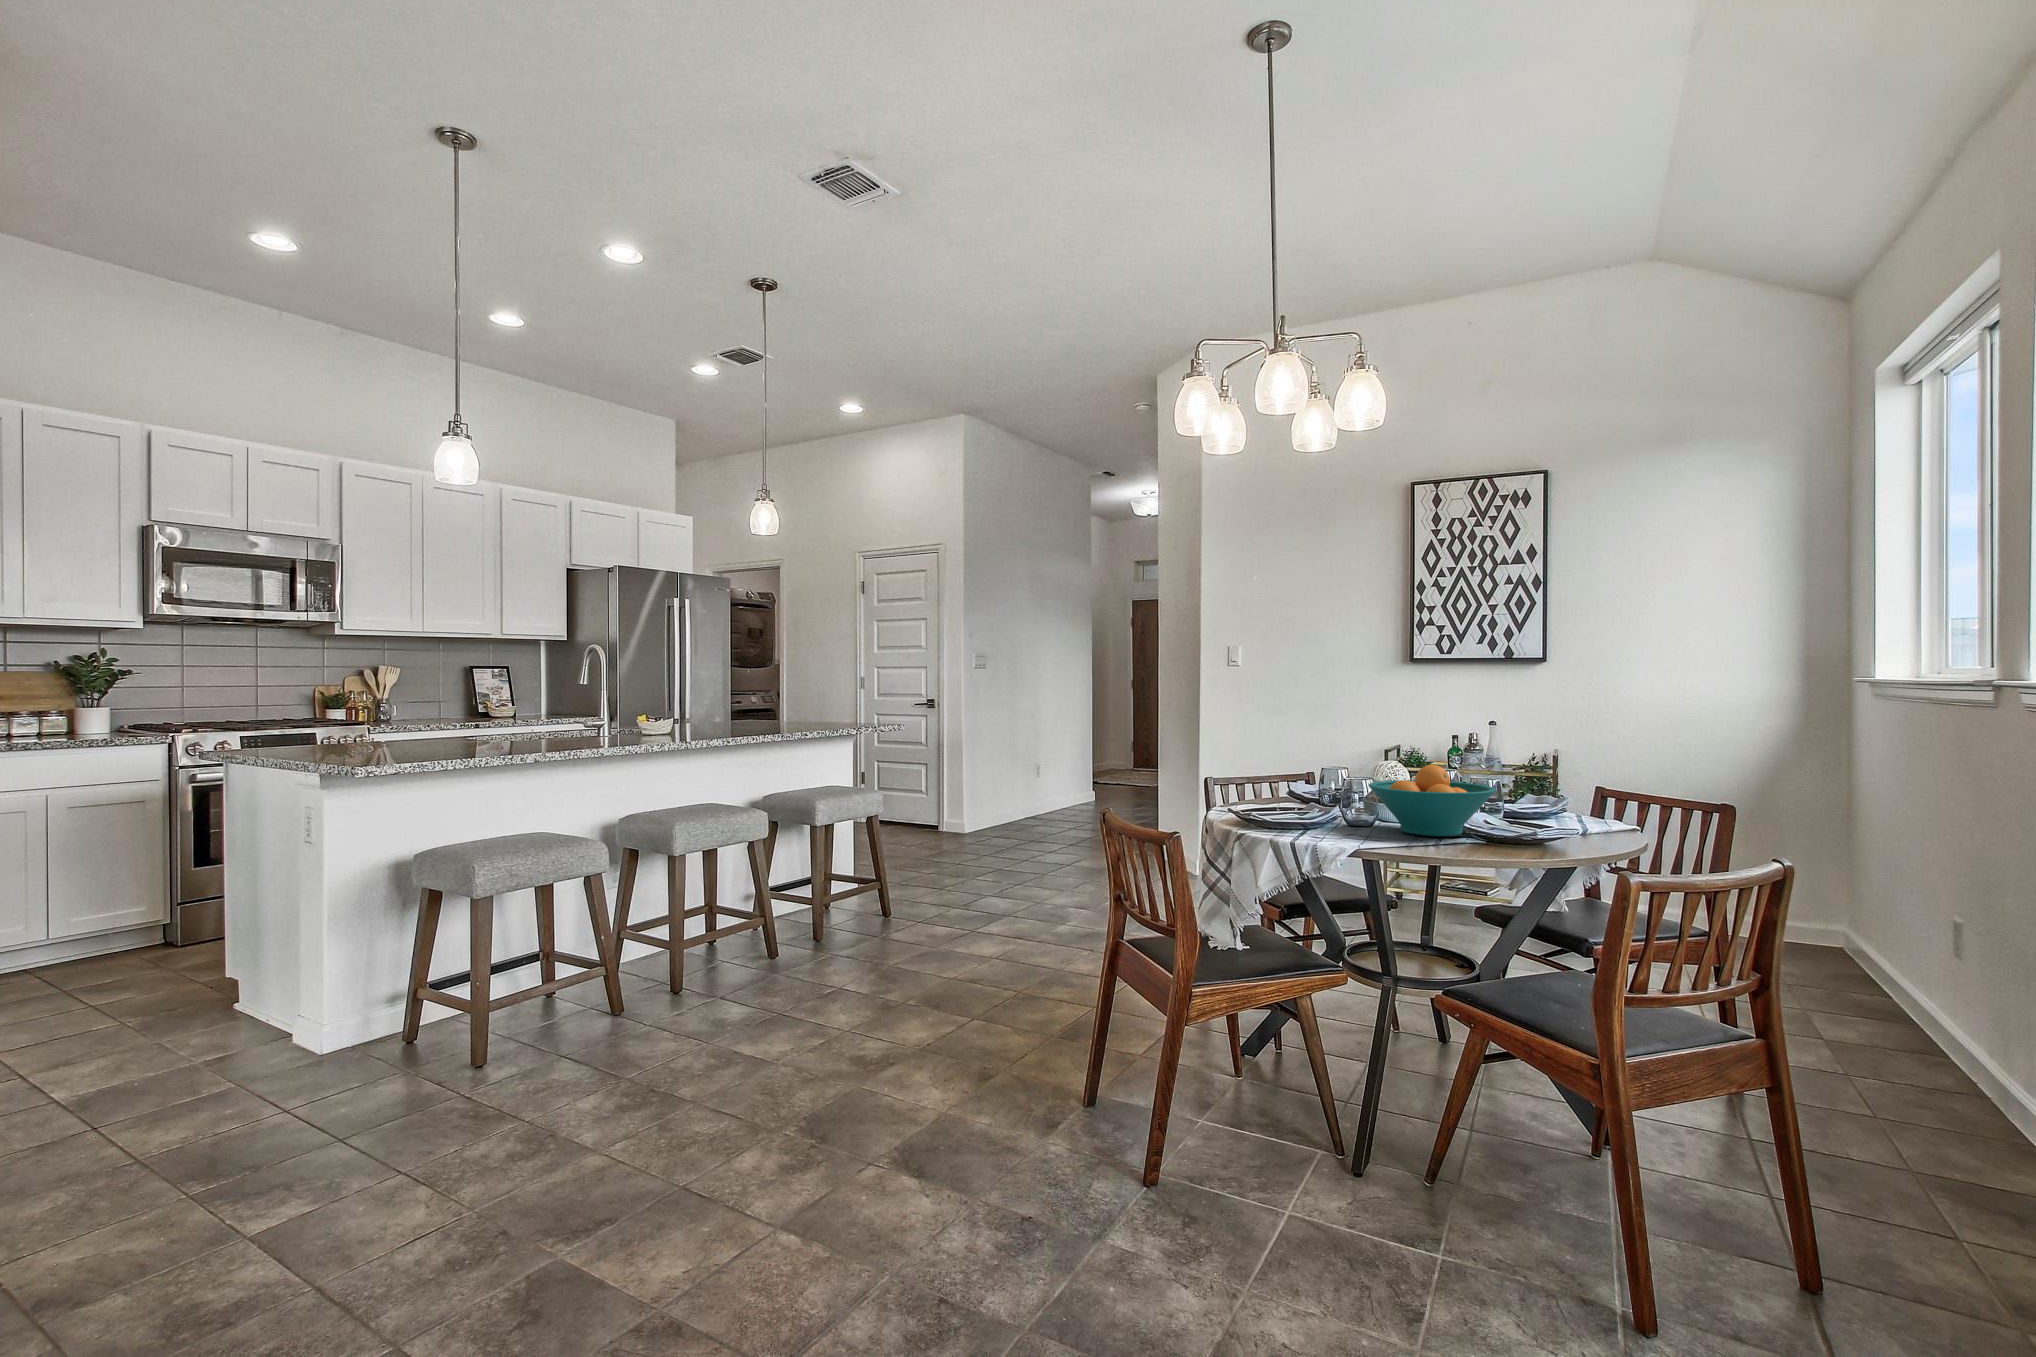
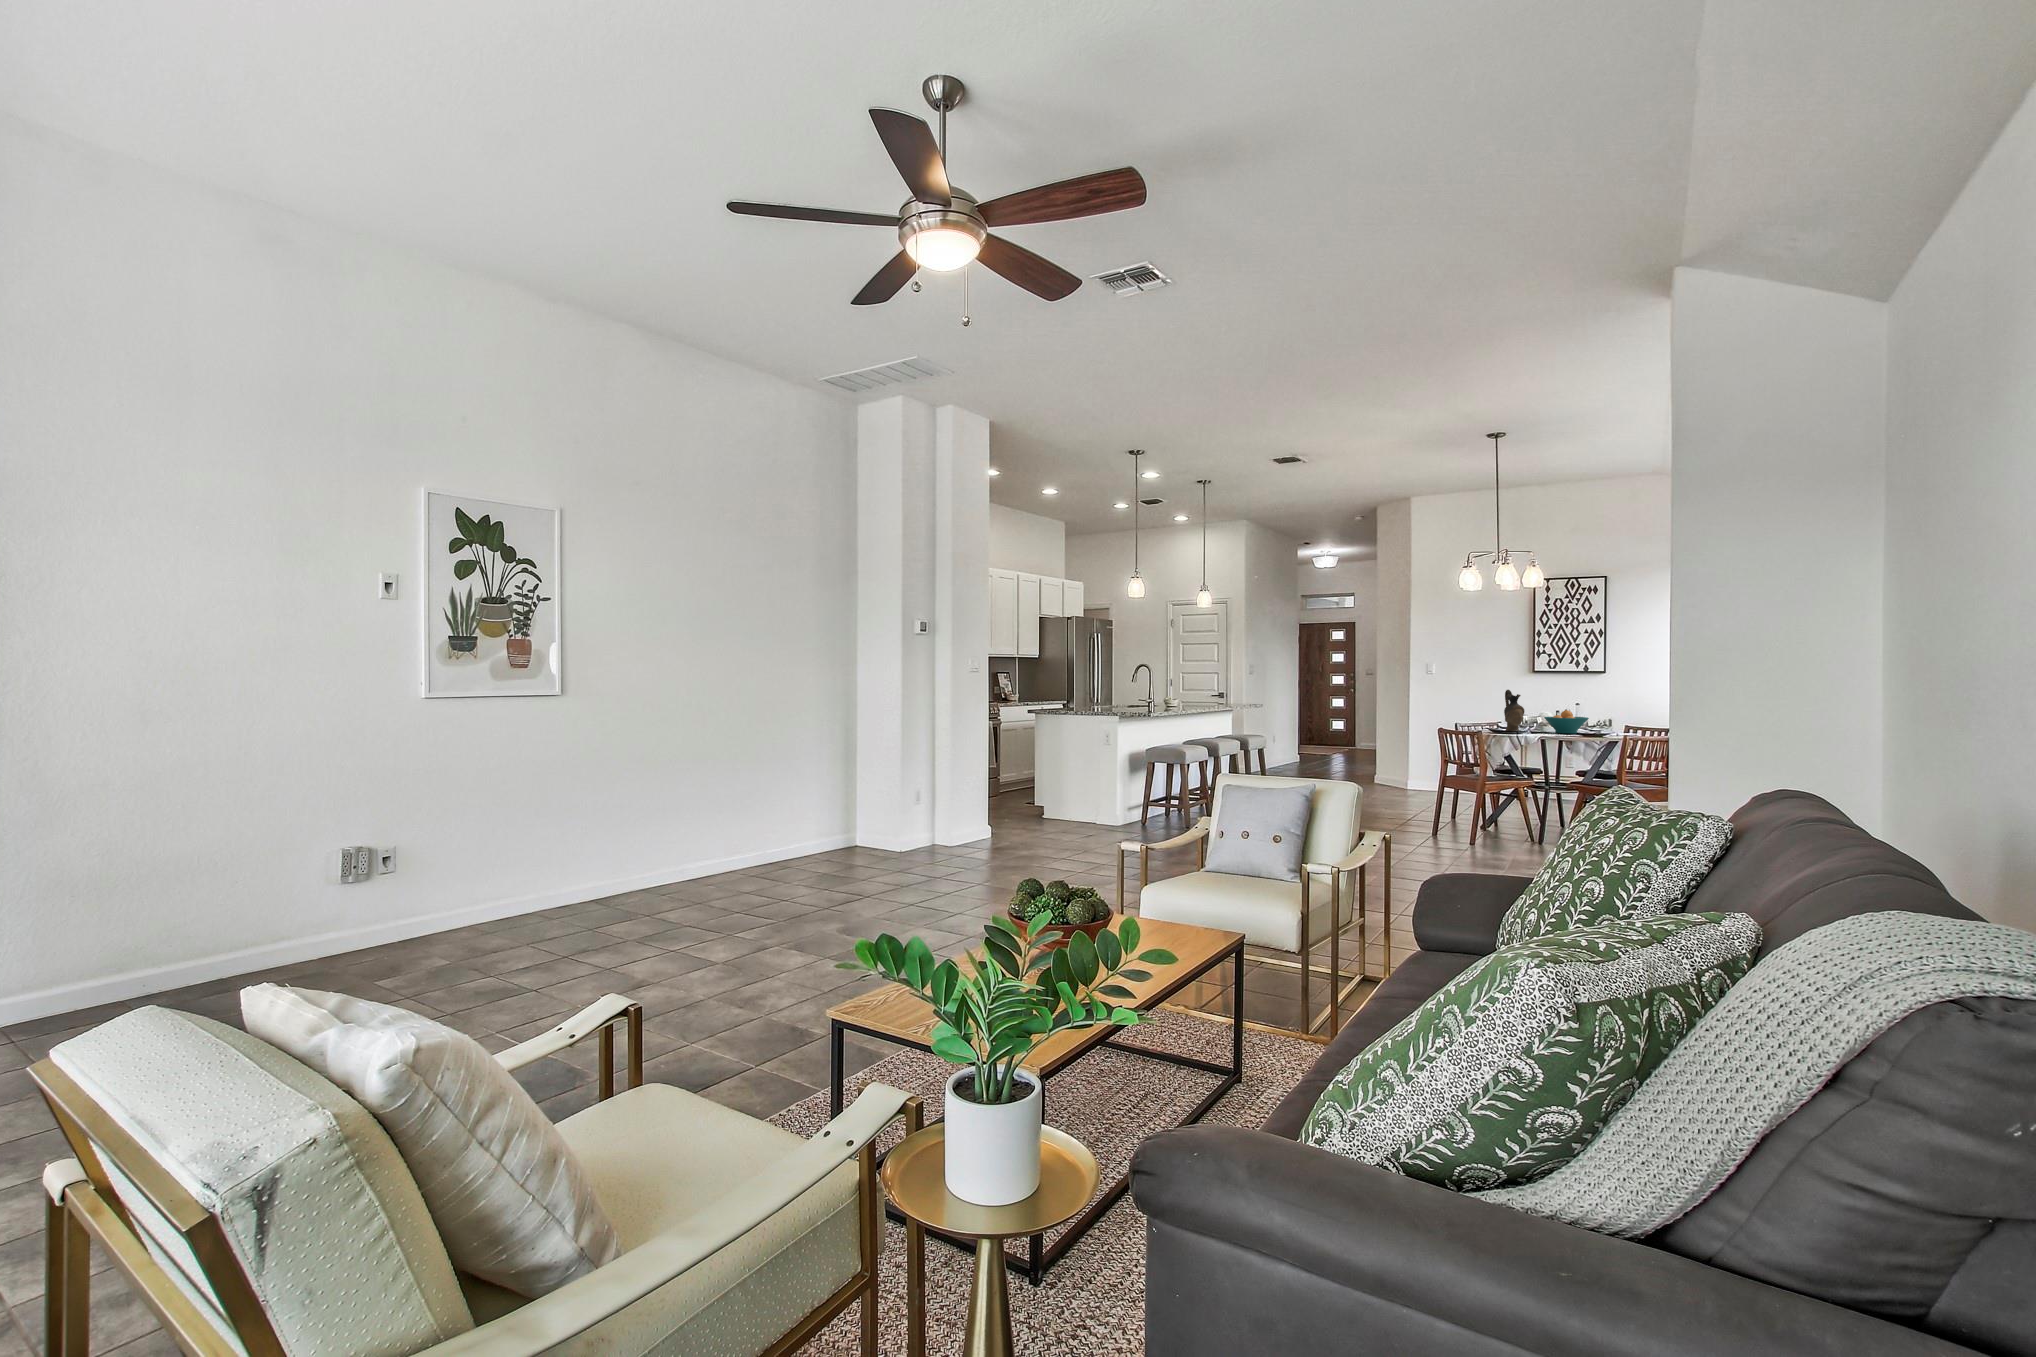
ceramic pitcher: none [1266,703,1317,823] -> present [1504,690,1524,731]

